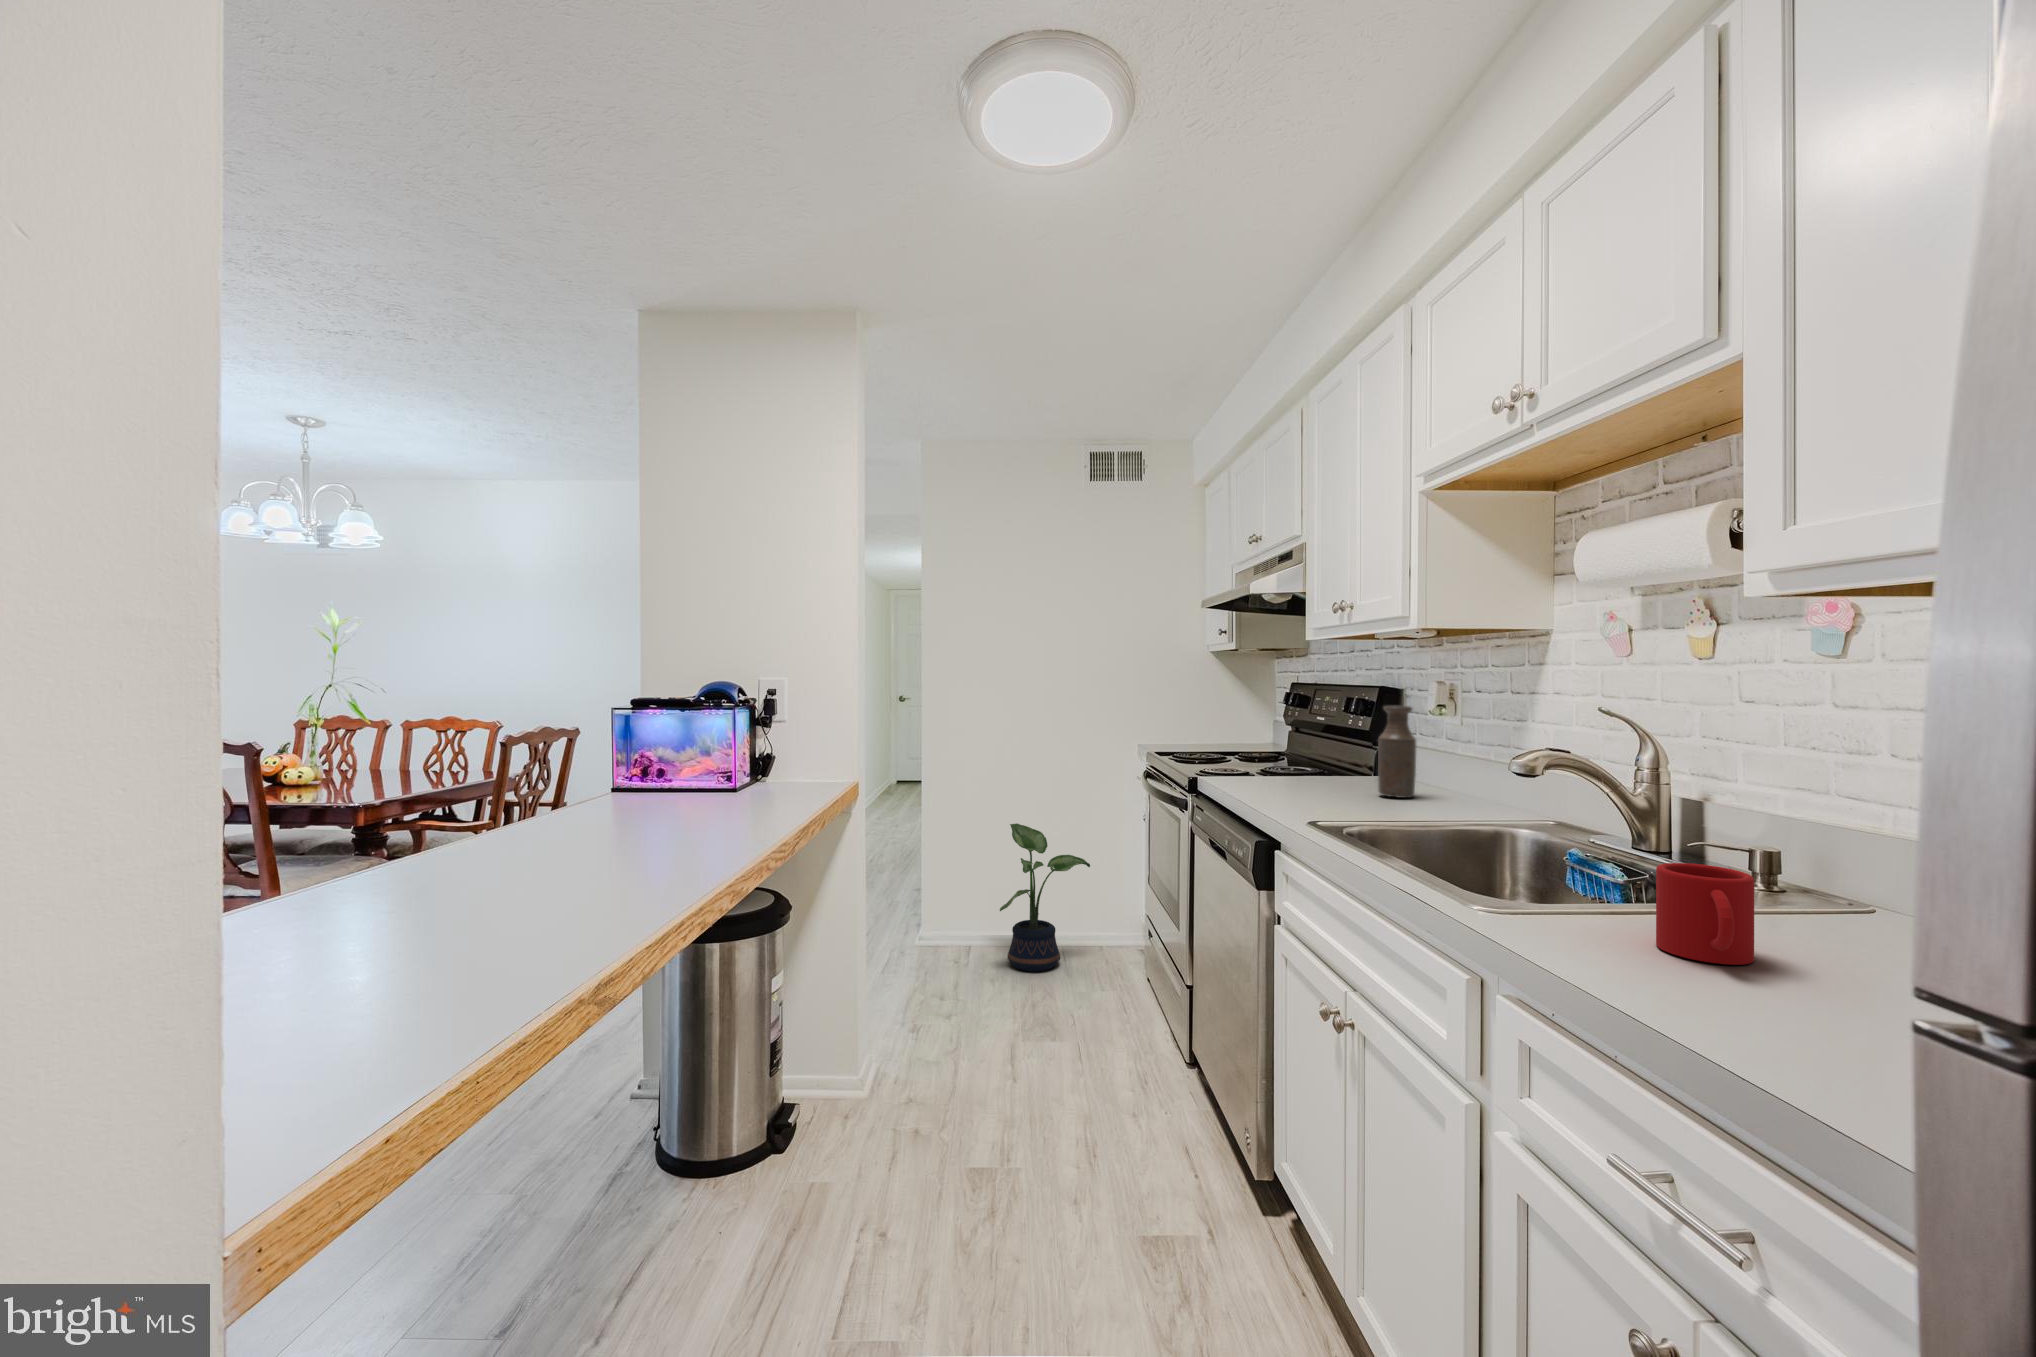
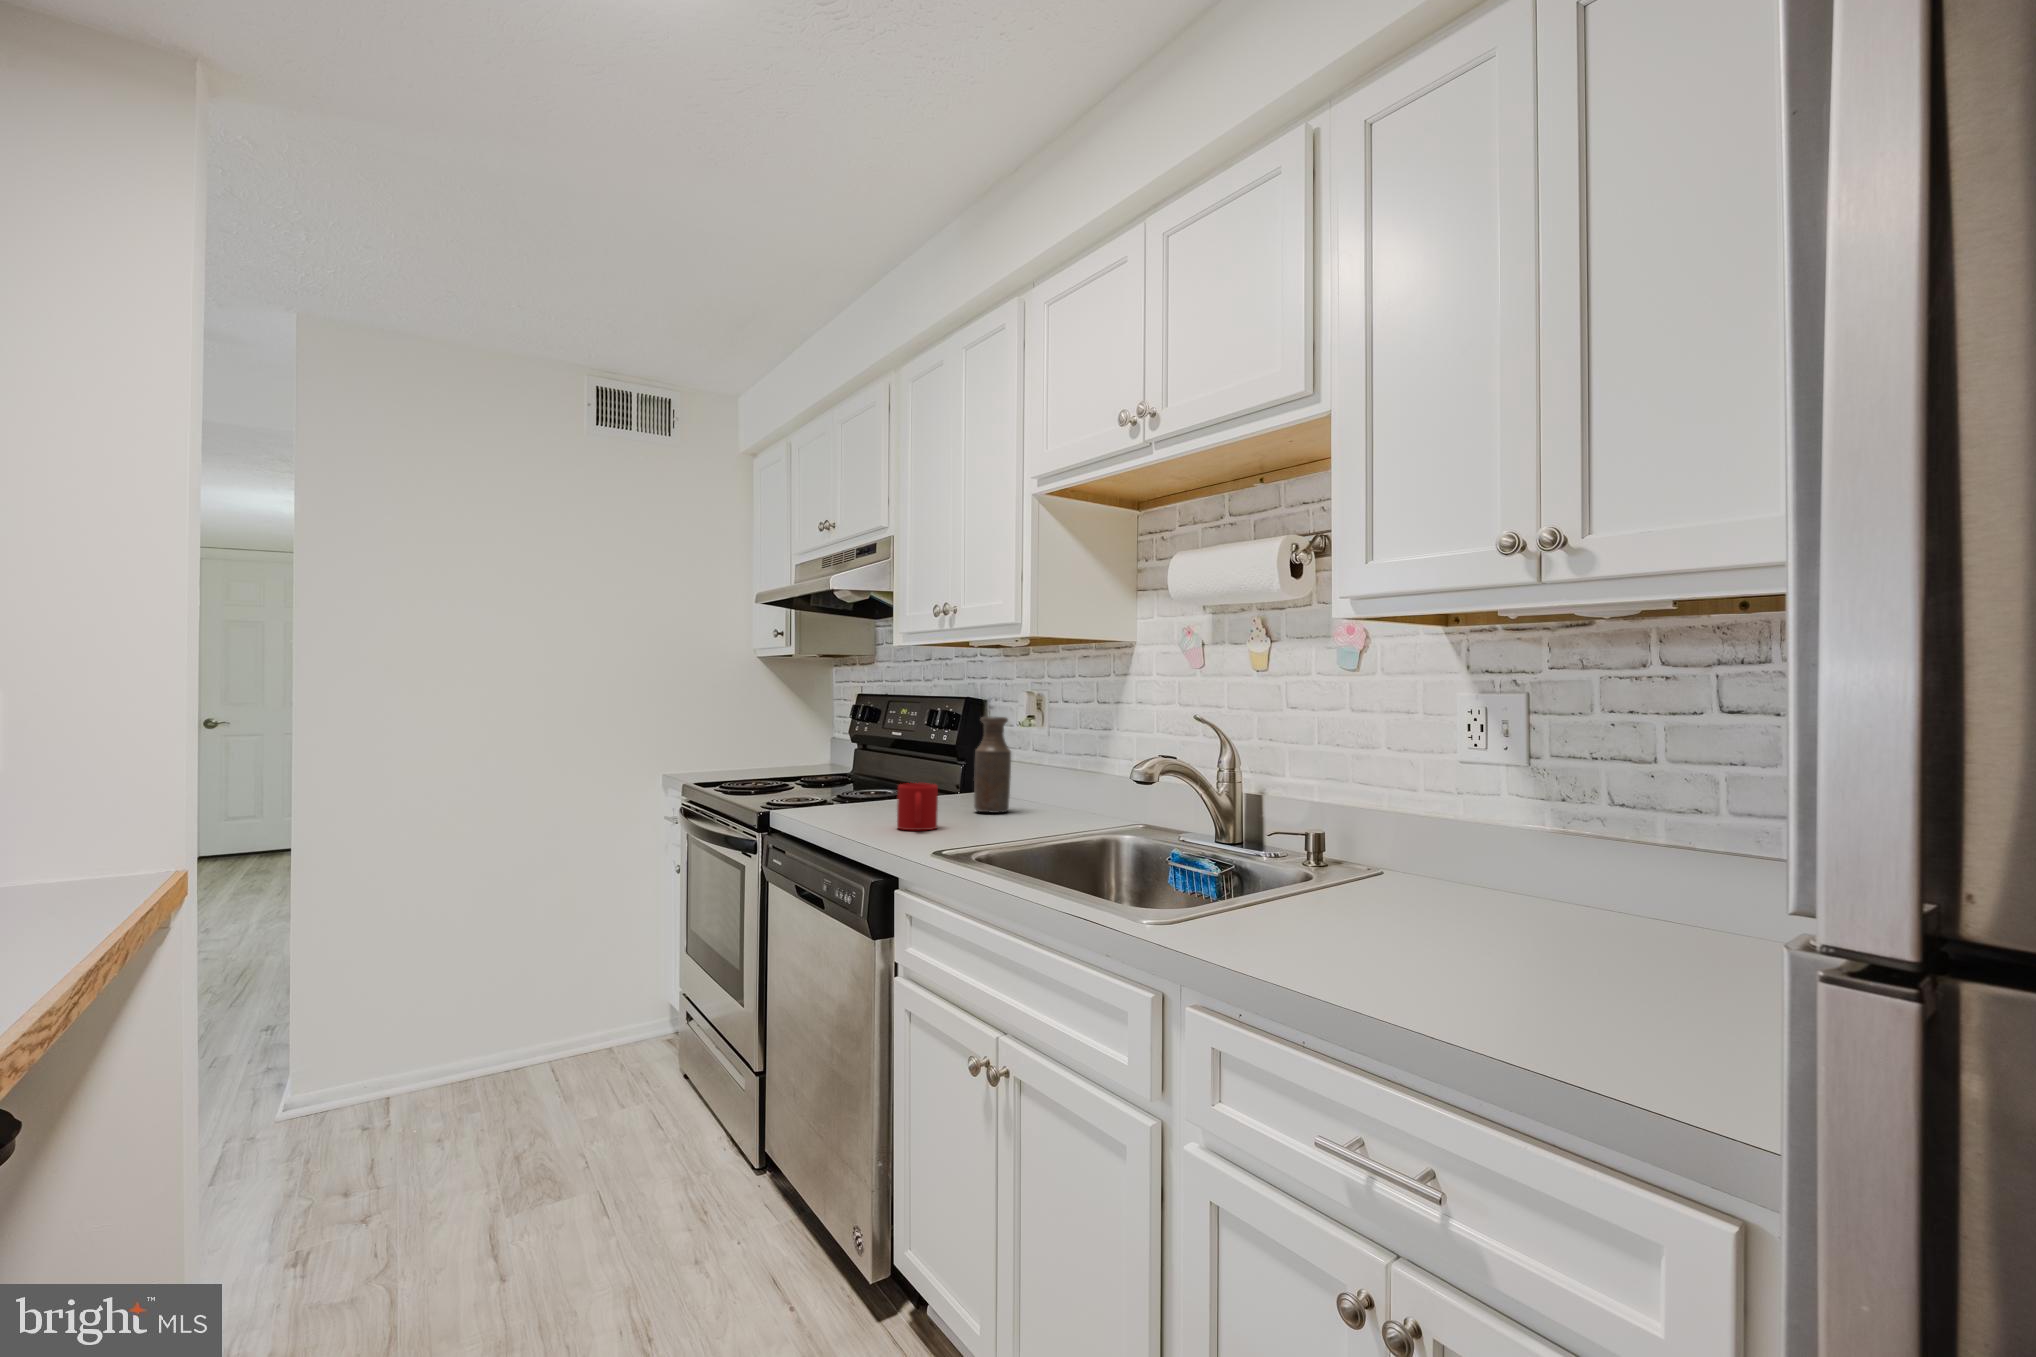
potted plant: present [1000,823,1090,972] -> none [473,882,605,1080]
mug: present [1656,863,1754,965] -> present [897,783,938,830]

